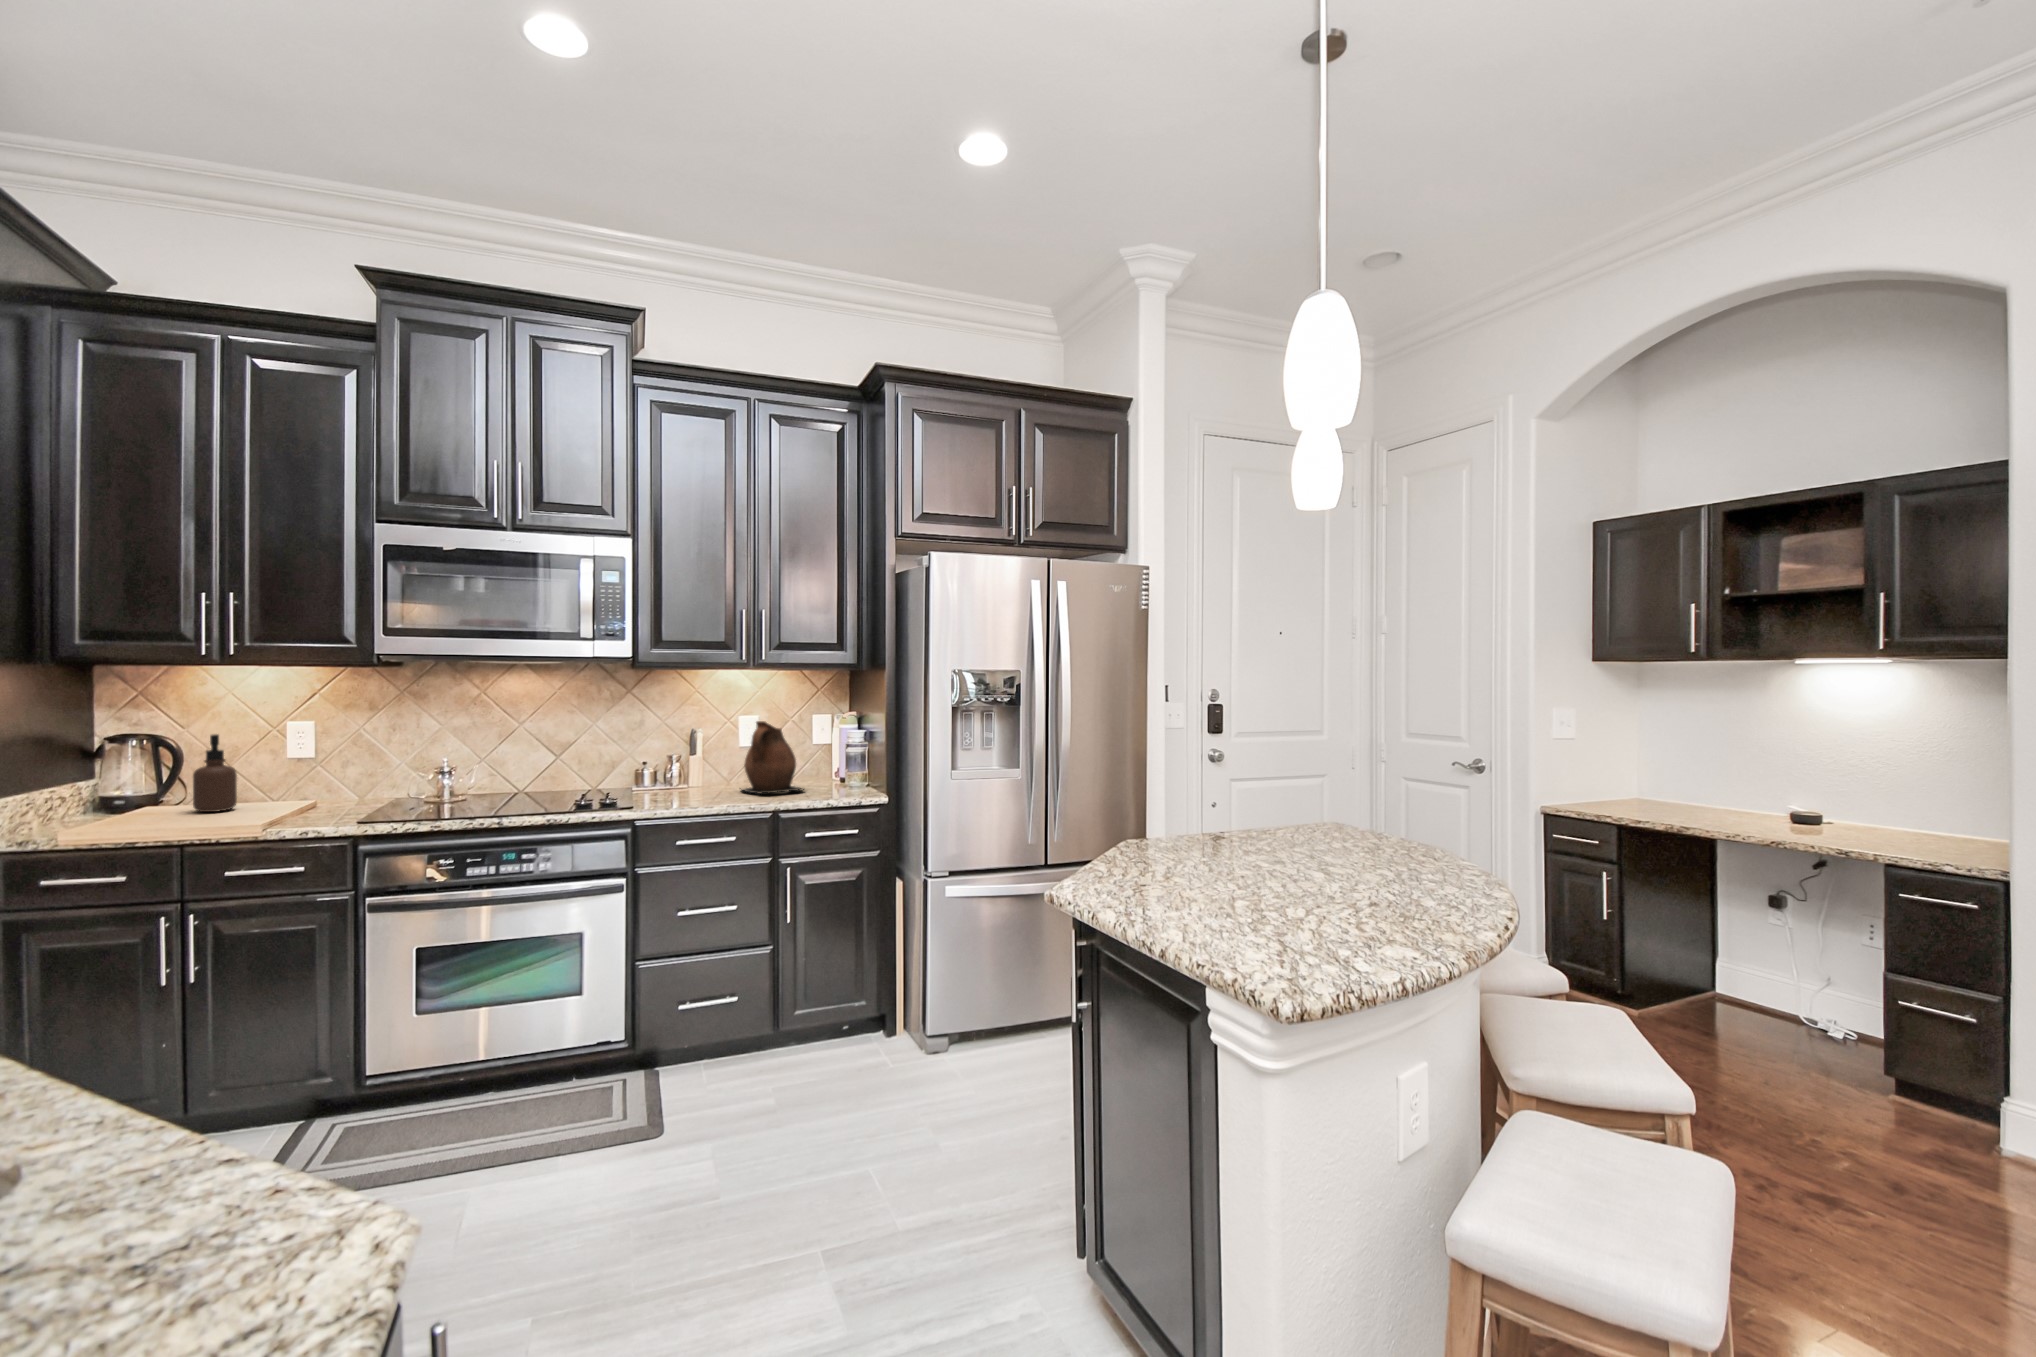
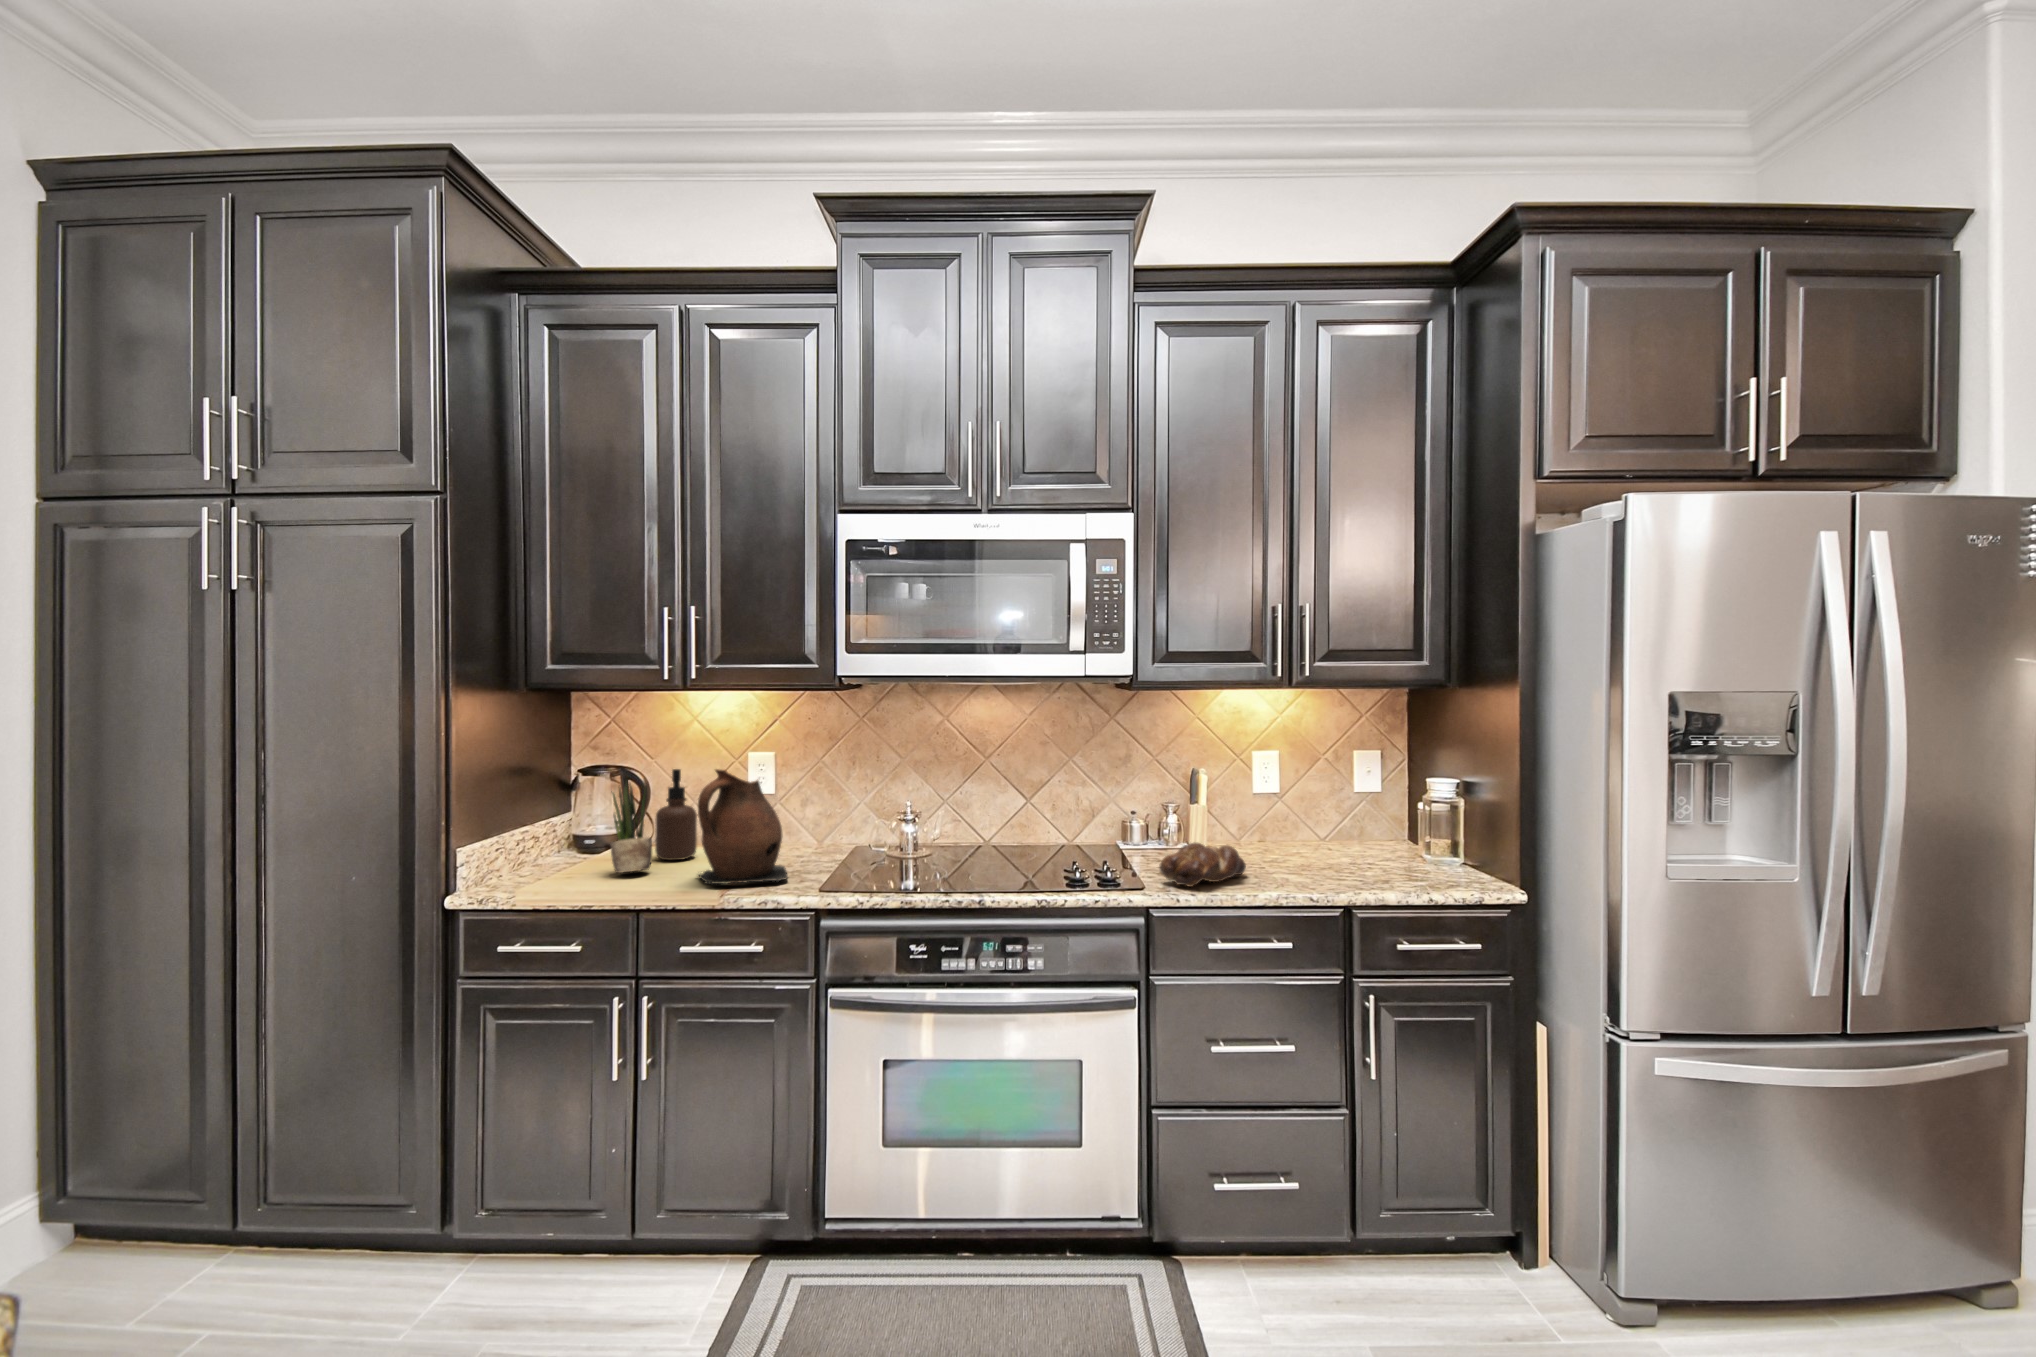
ceramic pitcher: present [740,721,803,794] -> present [698,769,788,884]
potted plant: none [148,741,193,822] -> present [610,779,652,873]
bread loaf: none [648,777,716,806] -> present [1159,843,1246,887]

